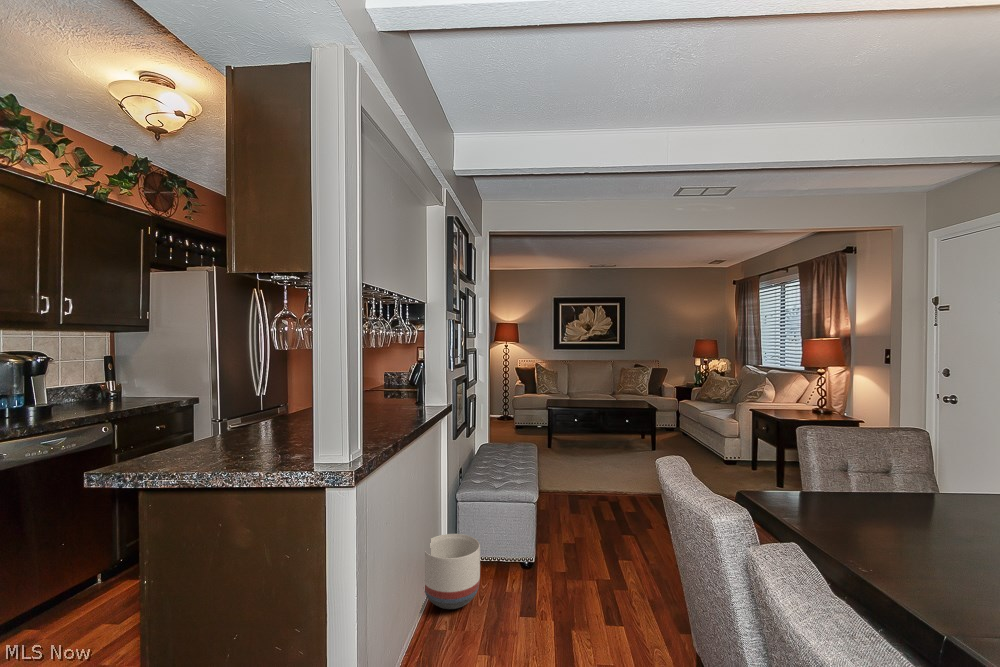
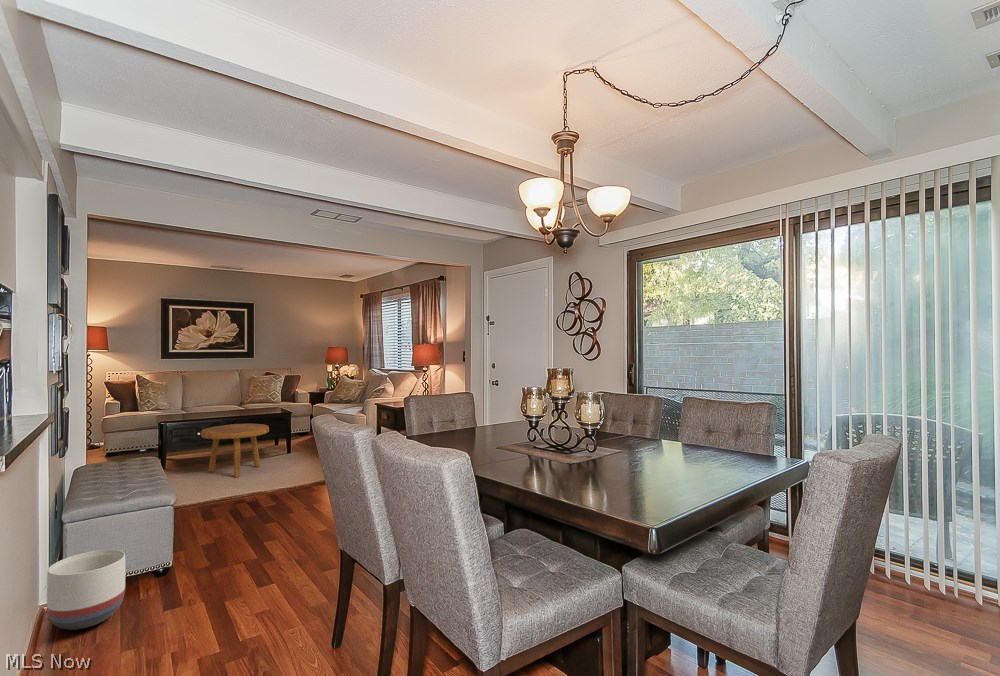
footstool: none [573,415,633,468] -> present [201,423,269,477]

